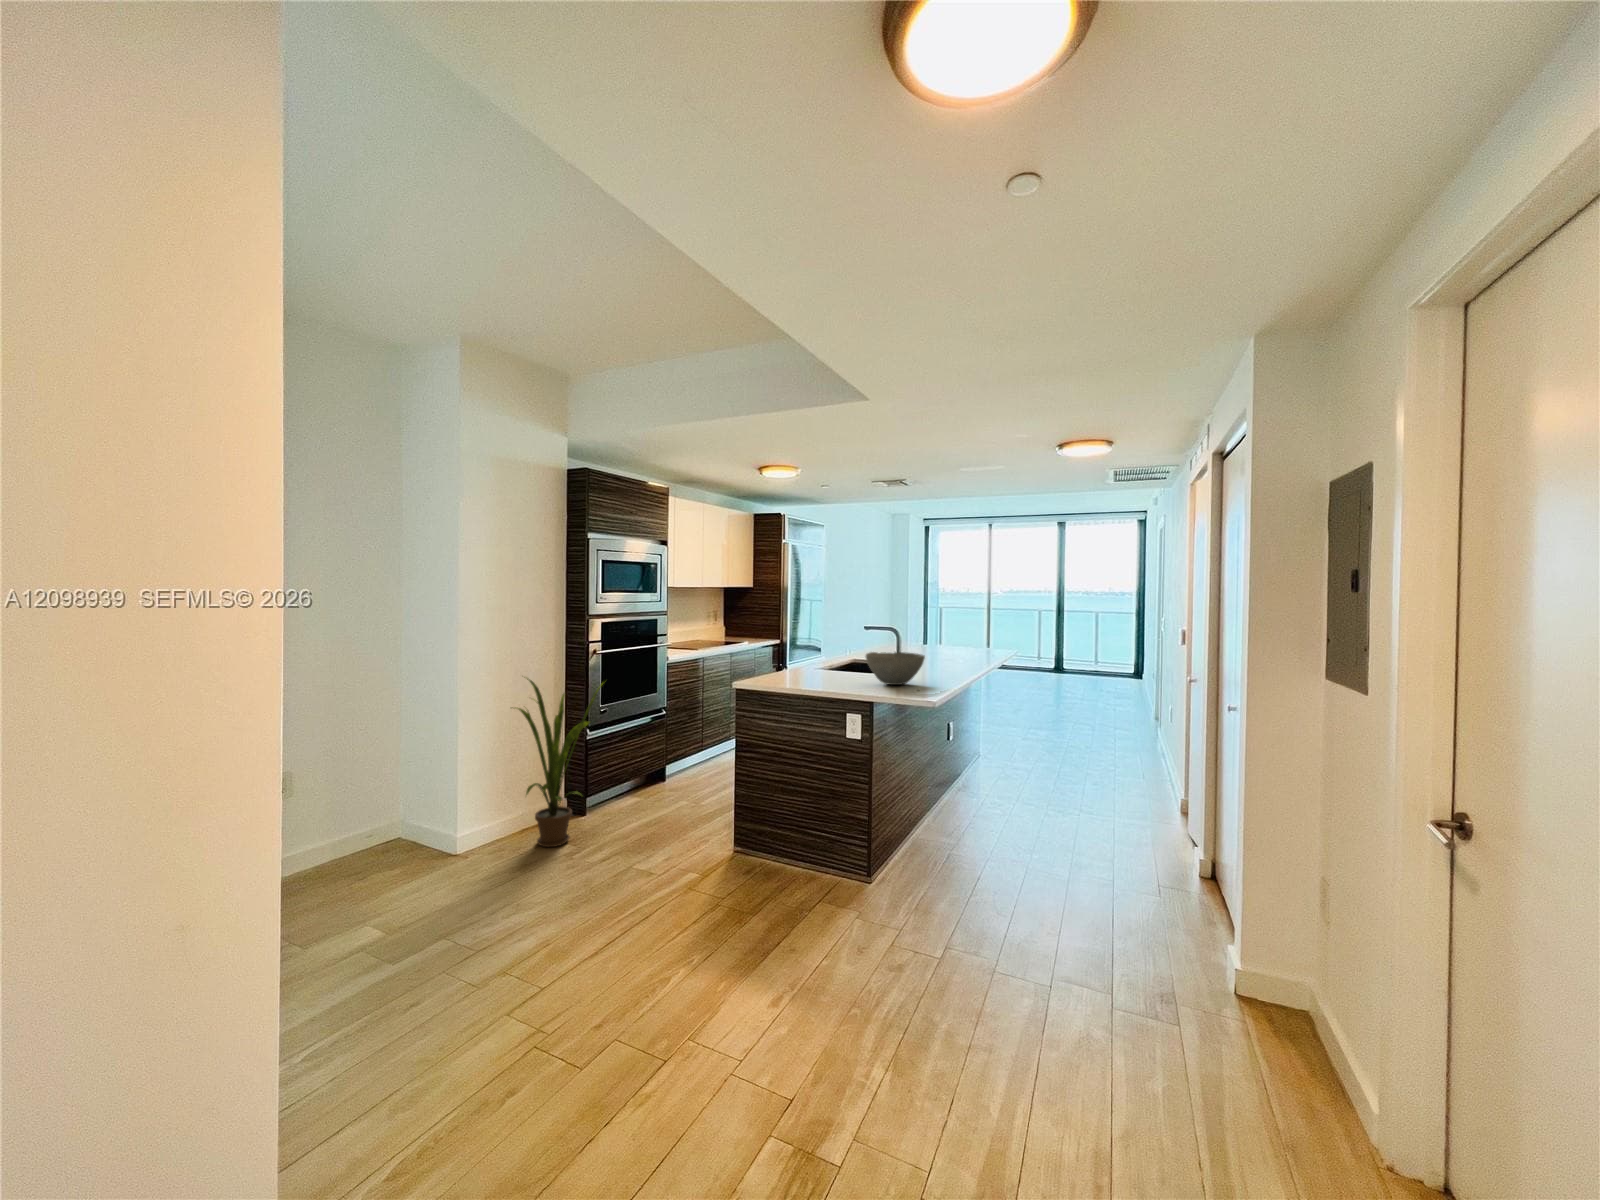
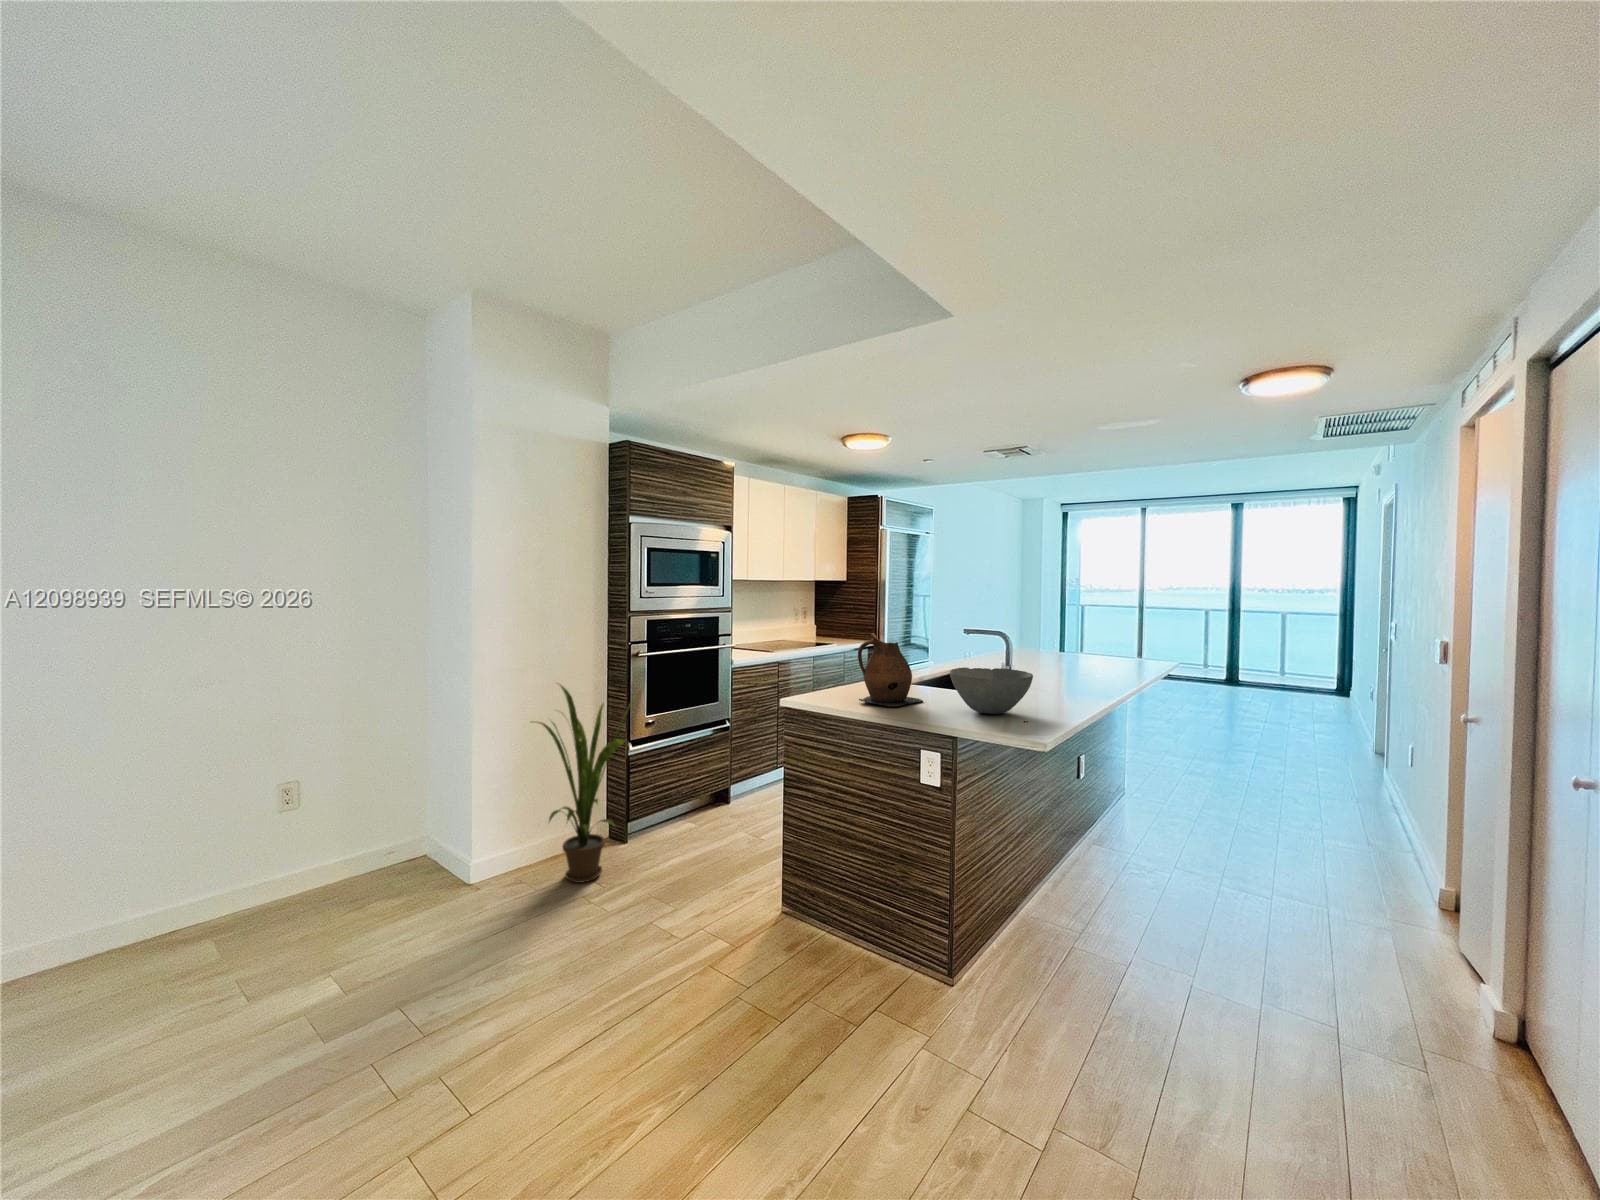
ceramic pitcher: none [793,628,843,684] -> present [858,633,923,707]

